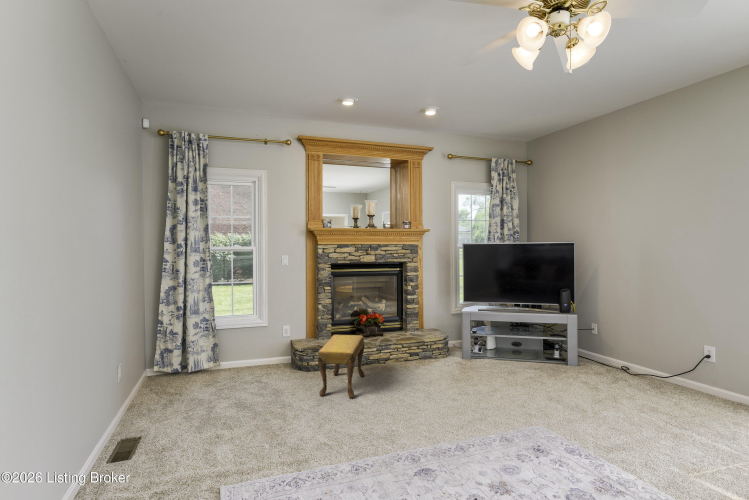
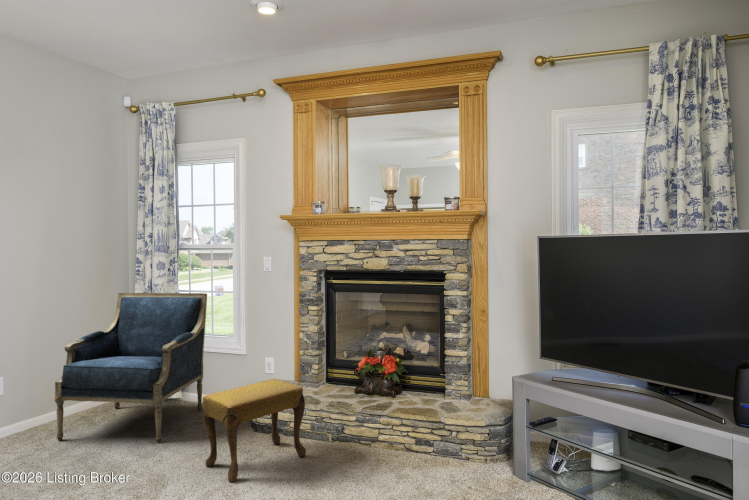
armchair: none [165,285,262,416] -> present [55,293,207,443]

